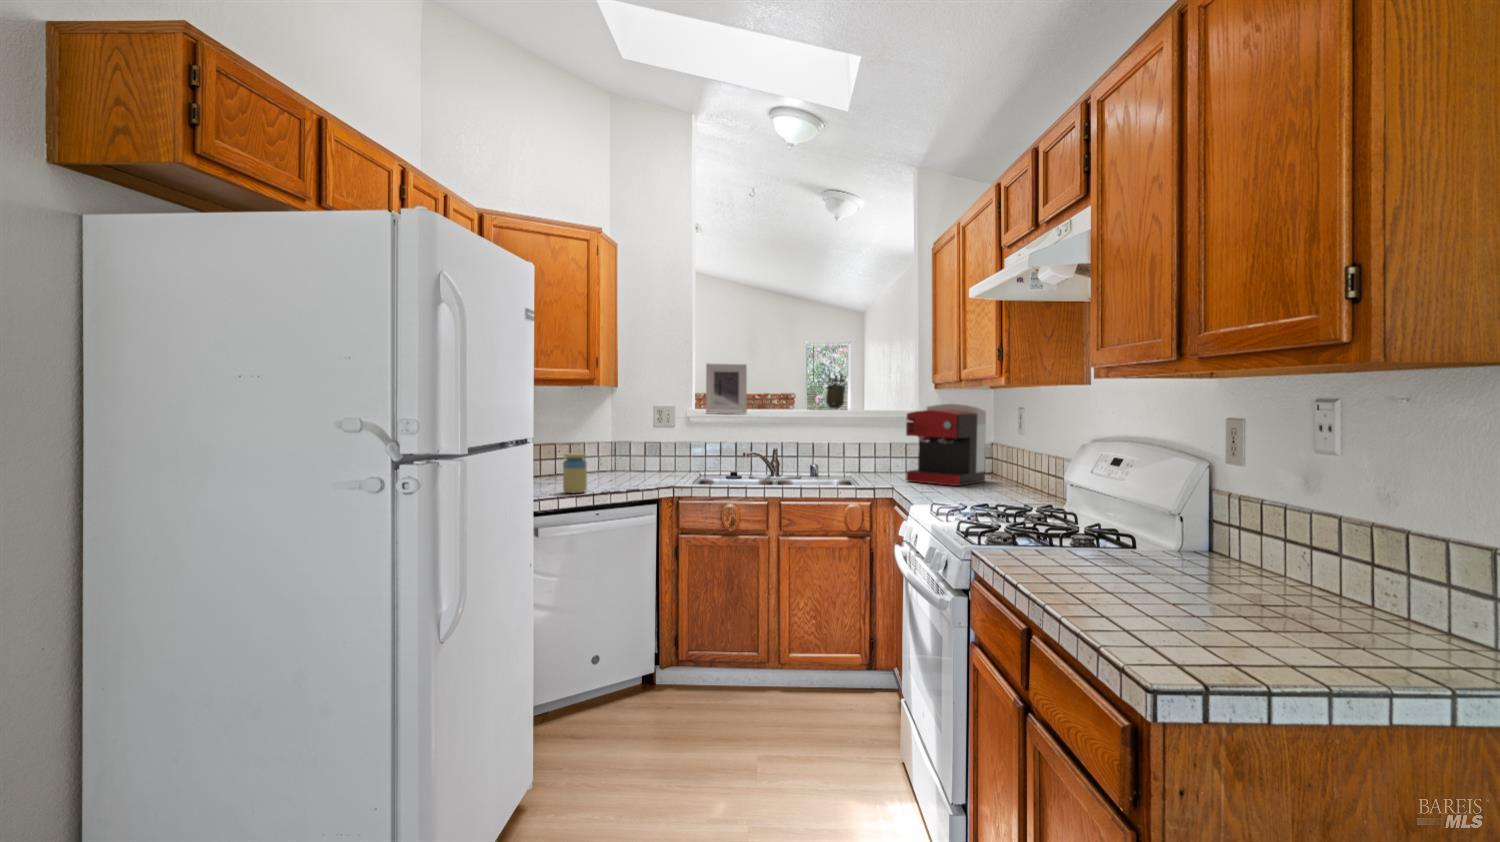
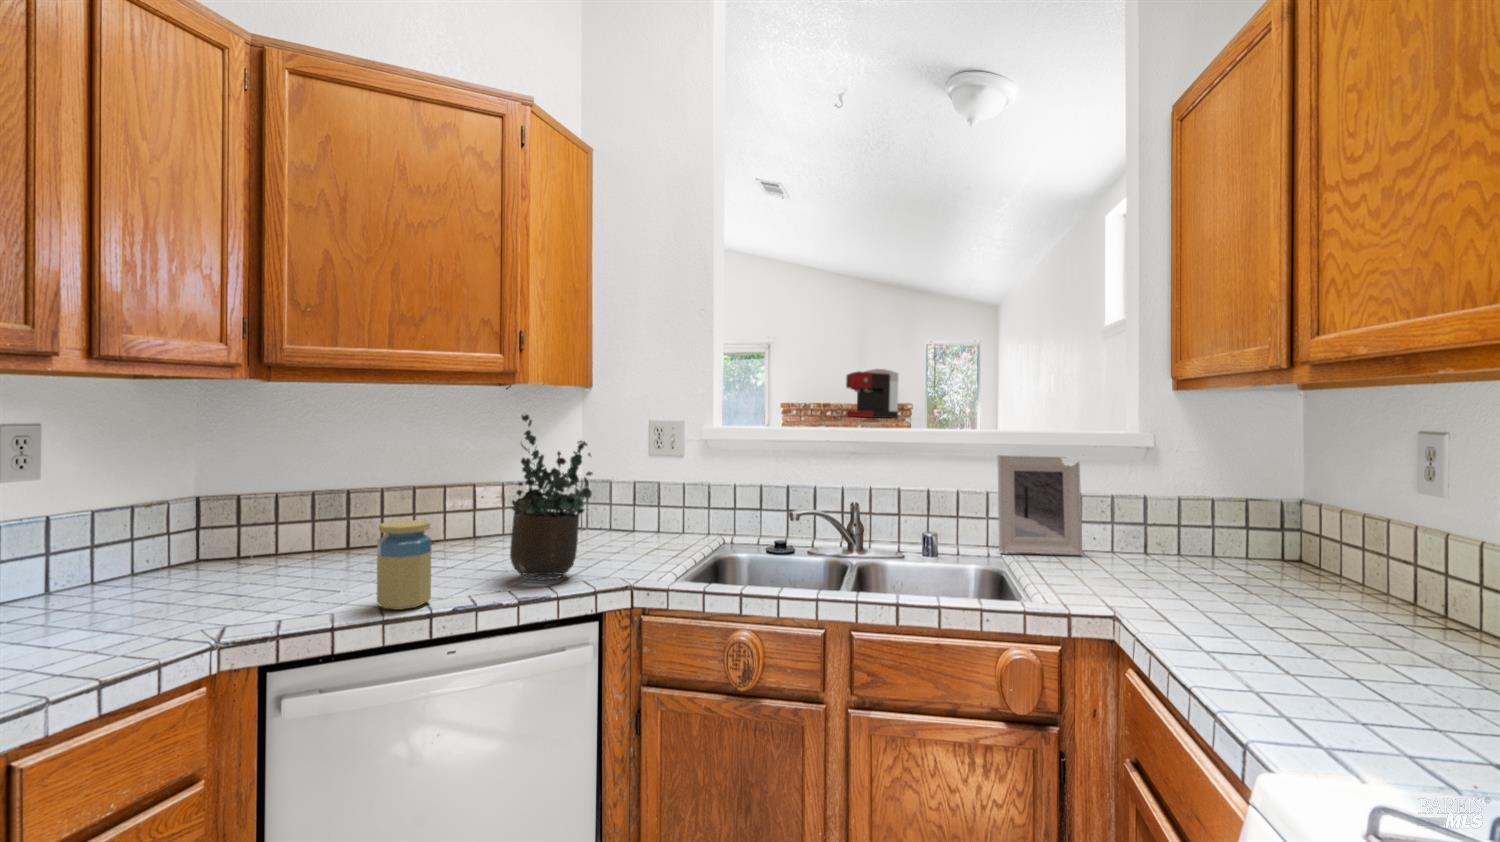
picture frame: present [706,363,747,414] -> present [997,455,1083,555]
potted plant: present [822,363,846,408] -> present [510,415,593,581]
coffee maker: present [906,404,986,486] -> present [846,369,898,418]

